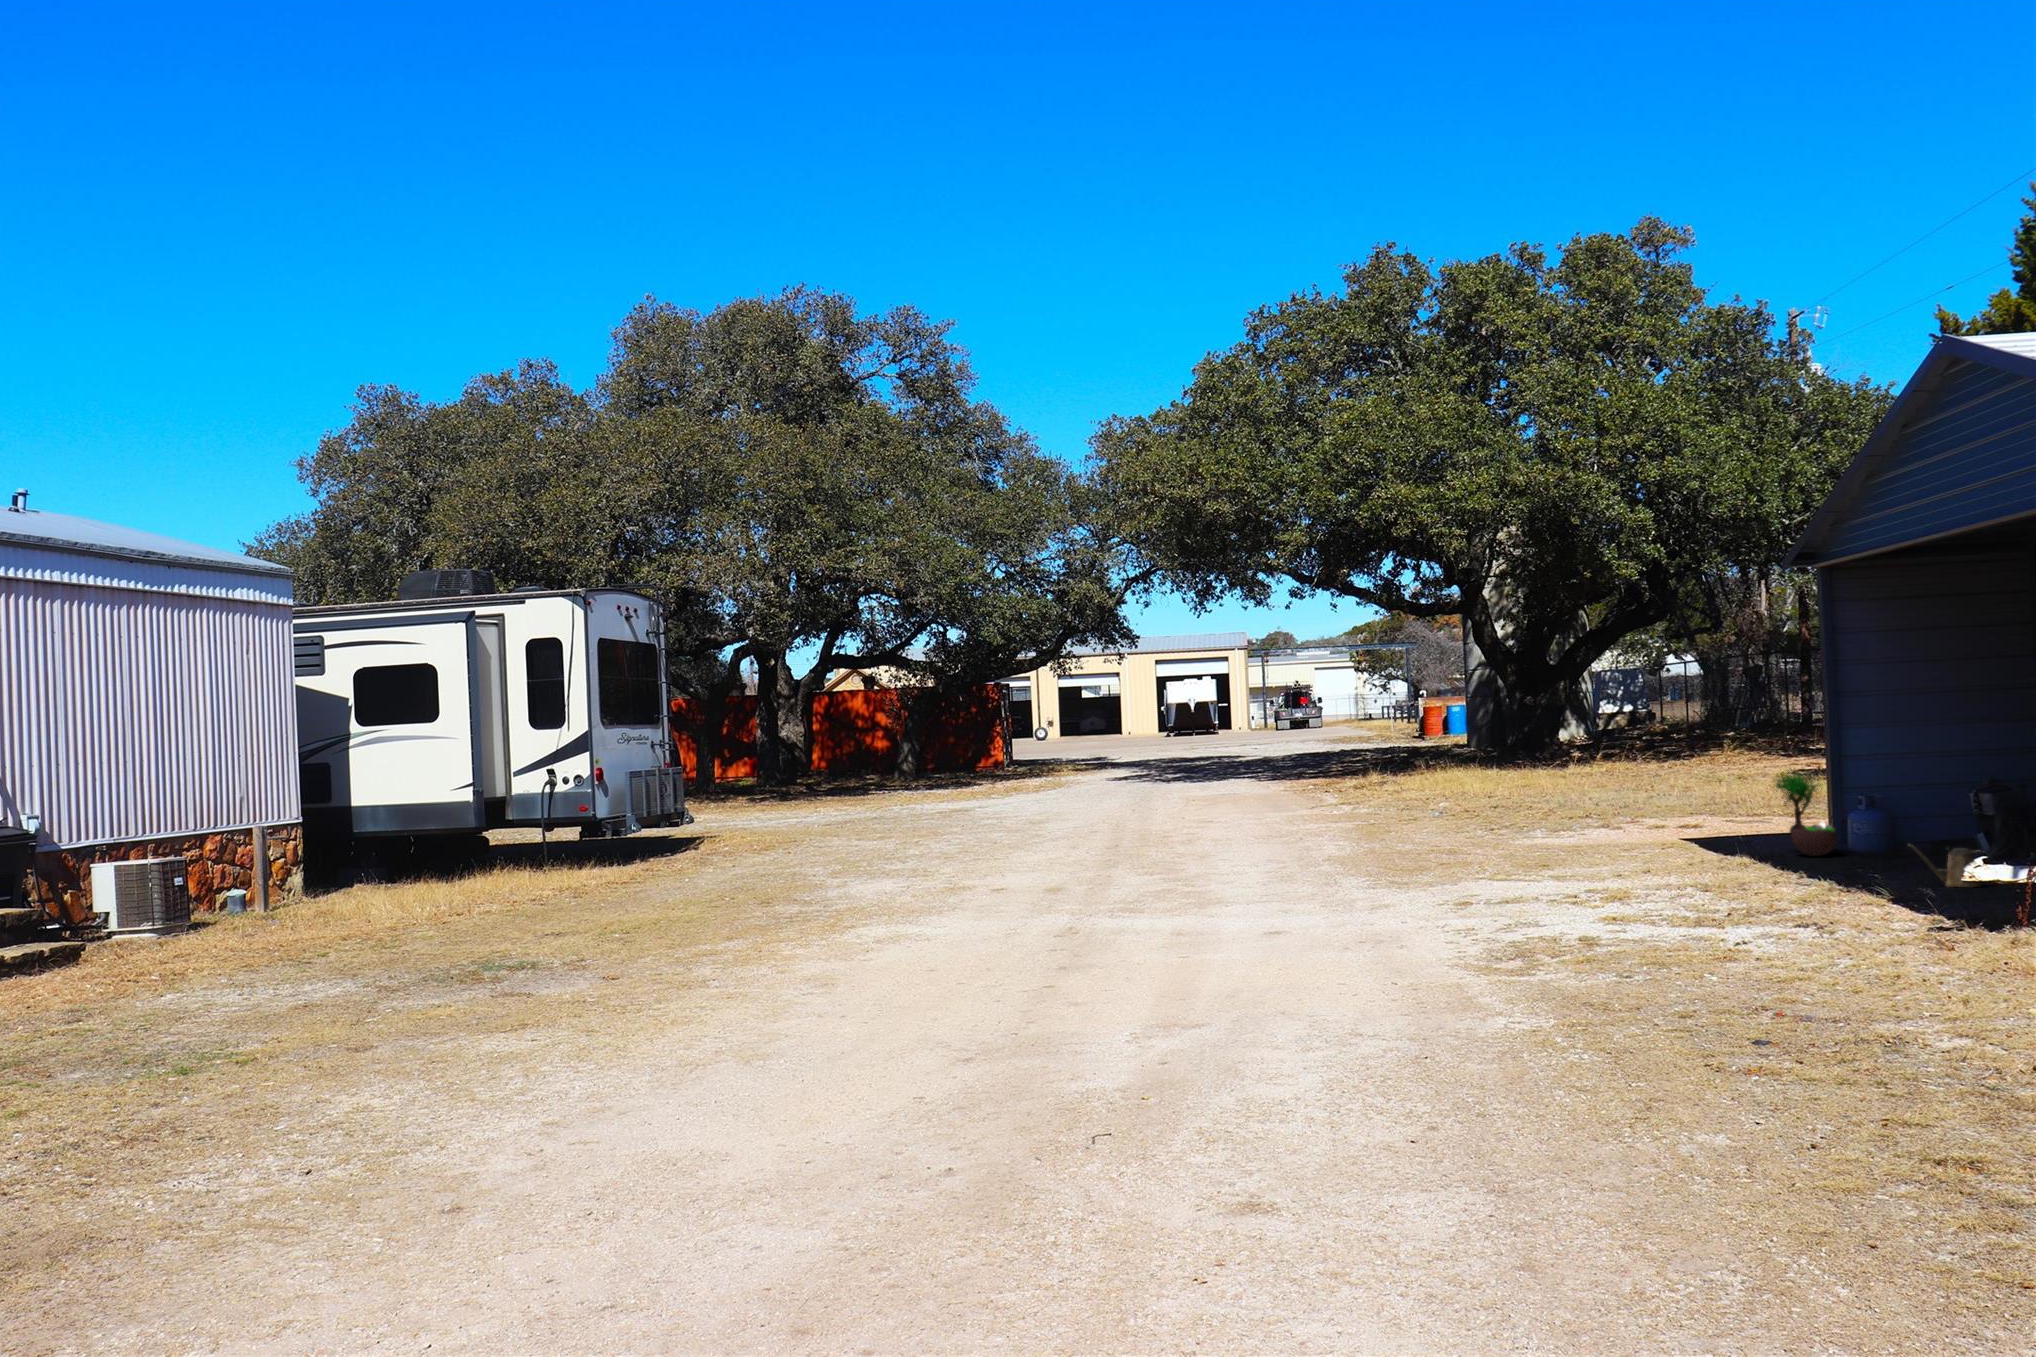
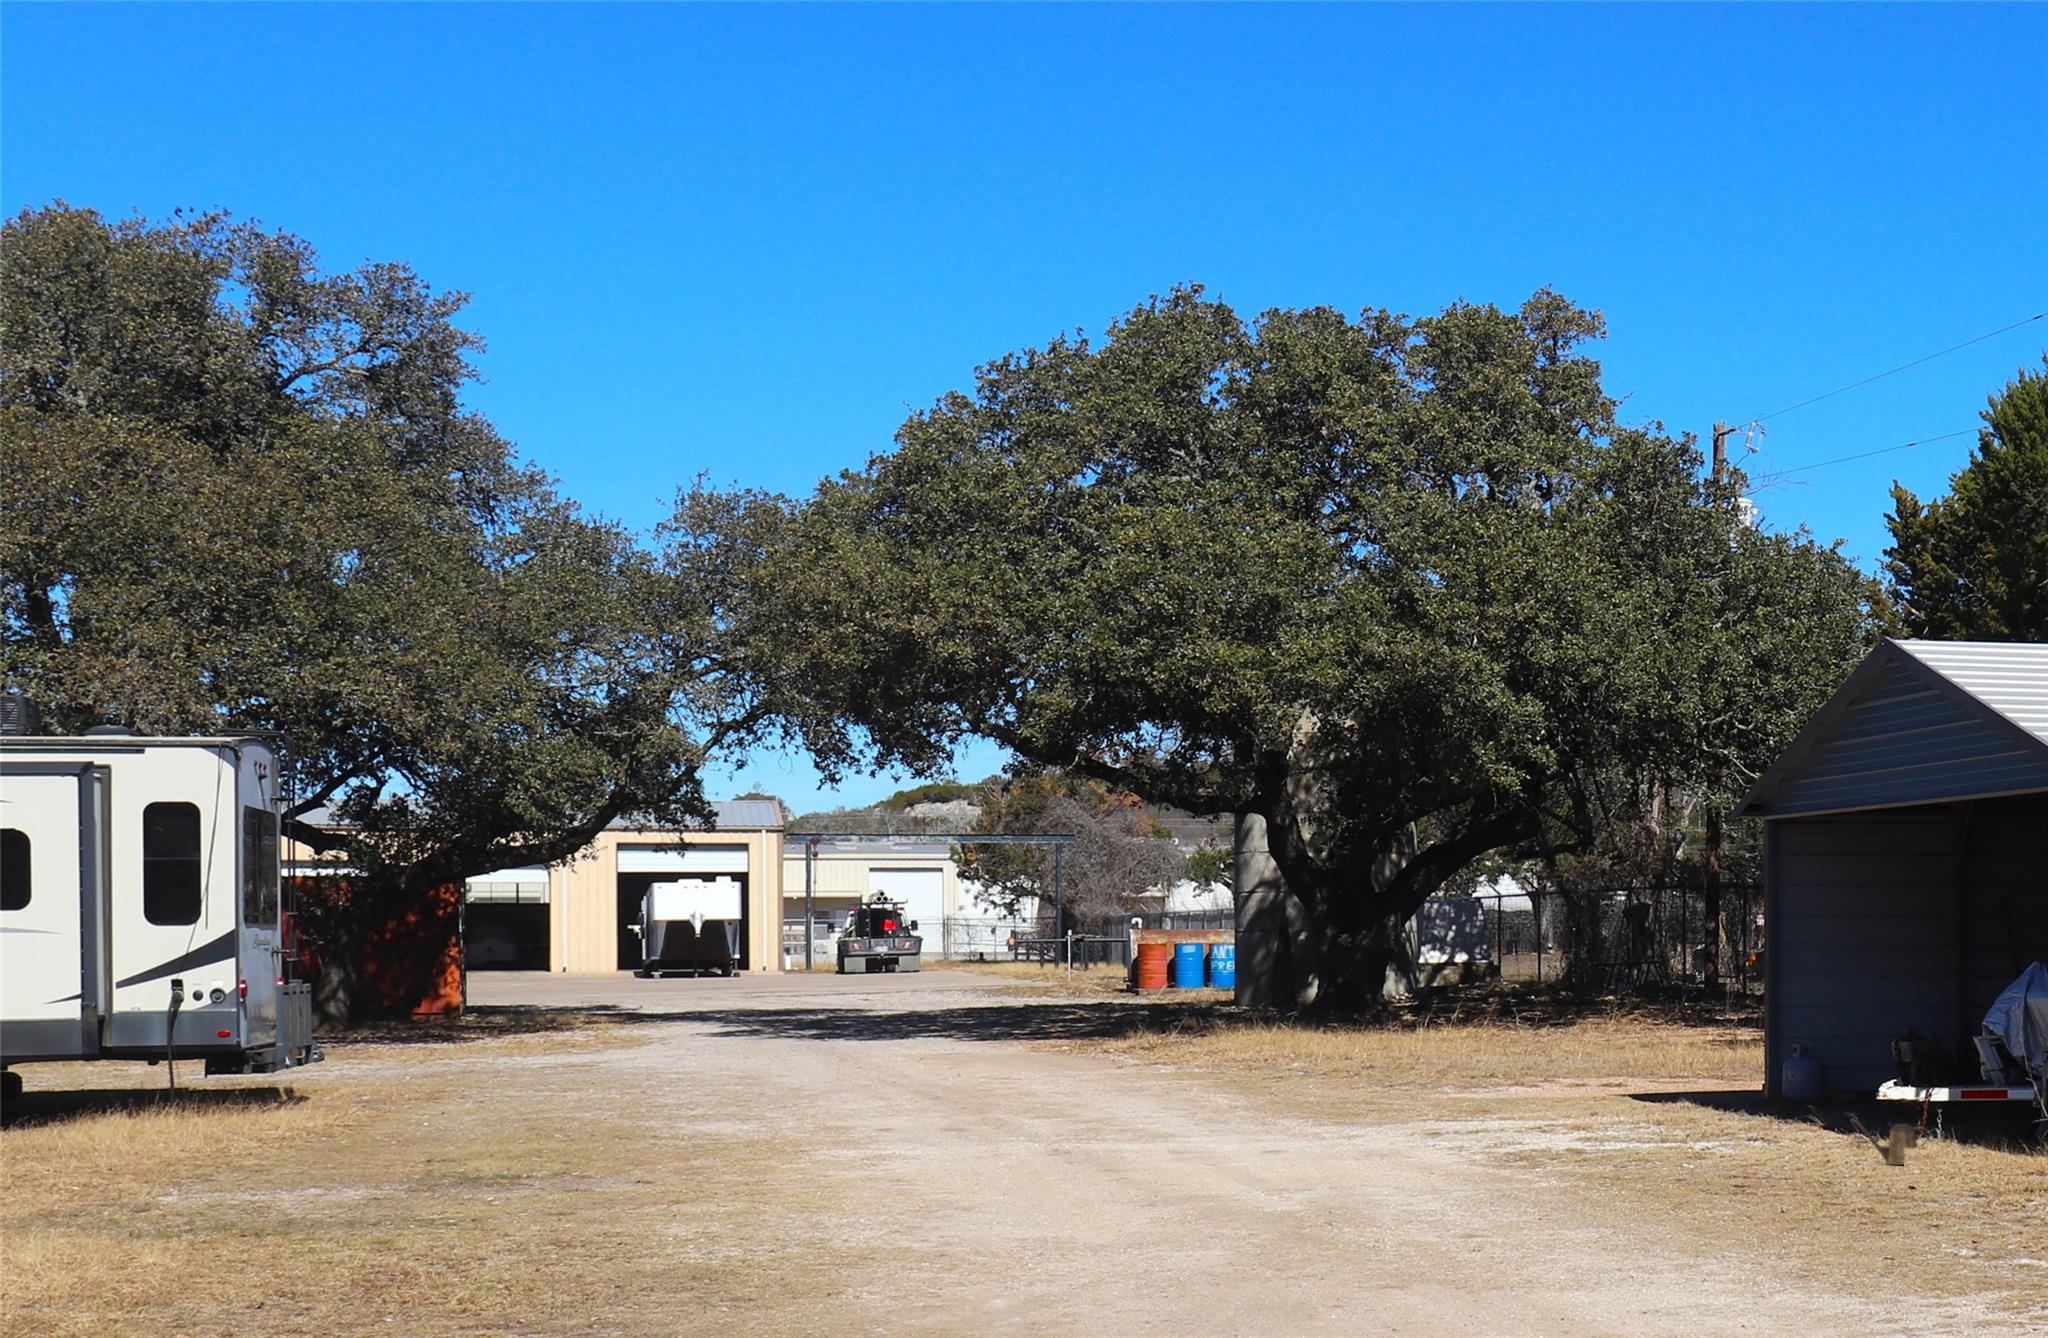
potted tree: present [1772,769,1837,856] -> none [1709,1029,1777,1137]

